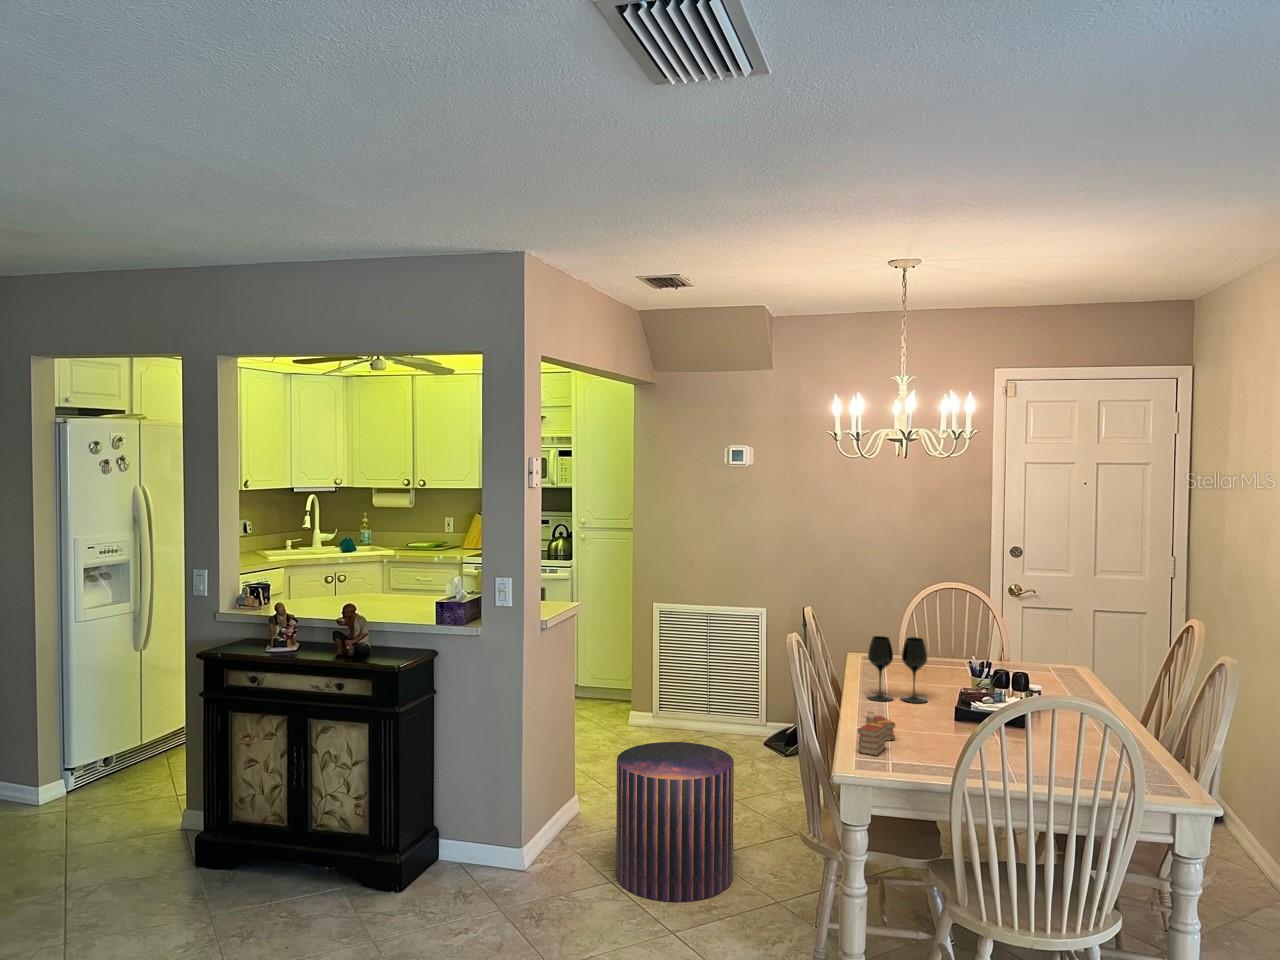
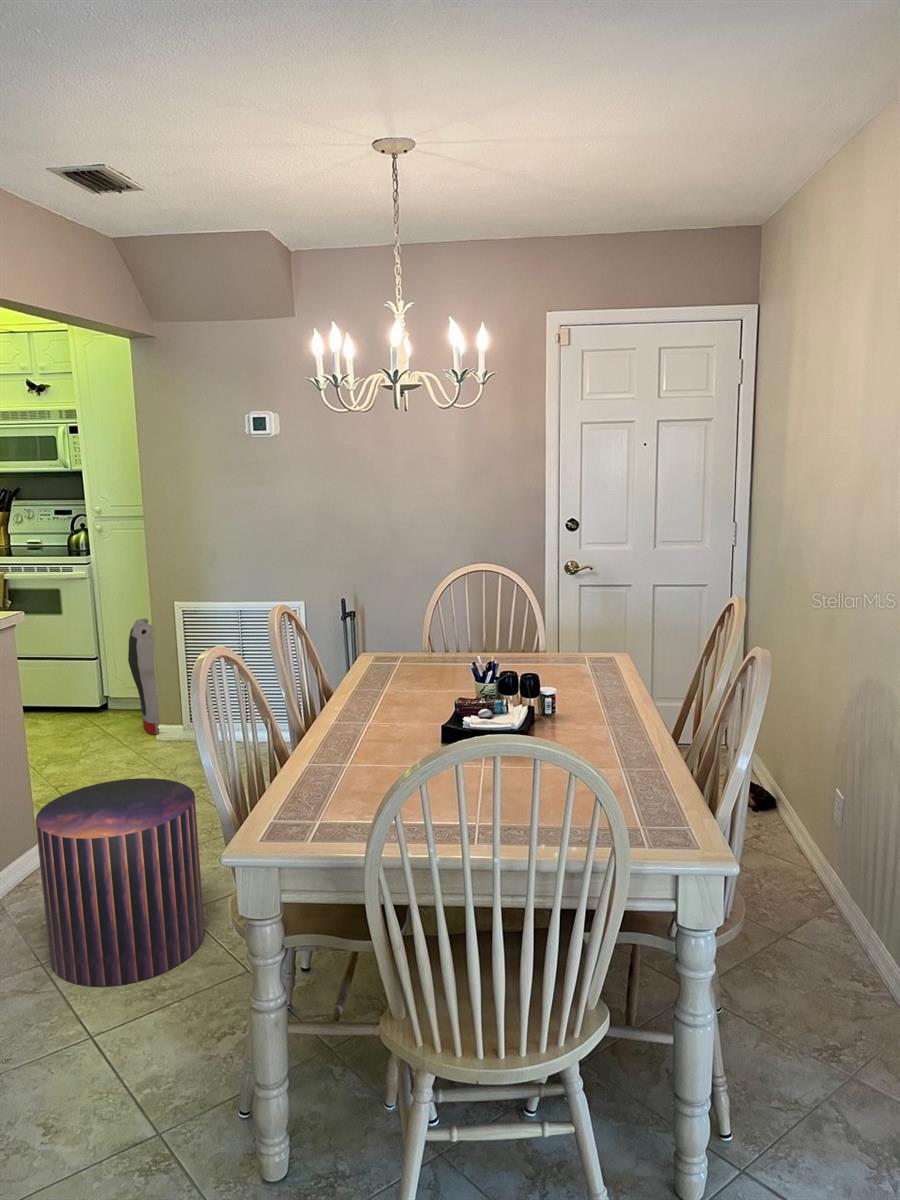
air purifier: none [603,617,630,721] -> present [128,619,160,735]
wine glass: present [867,636,927,703] -> none [346,636,422,719]
book: present [858,712,895,755] -> none [280,747,345,811]

